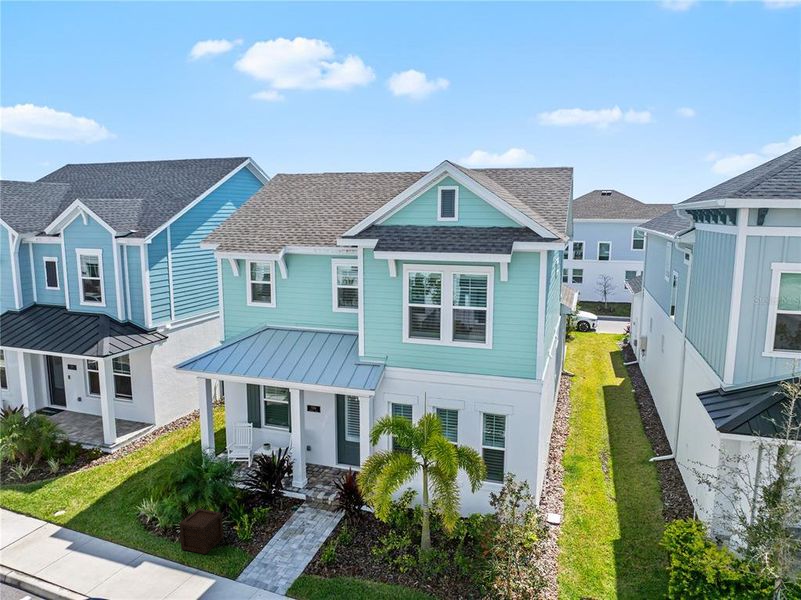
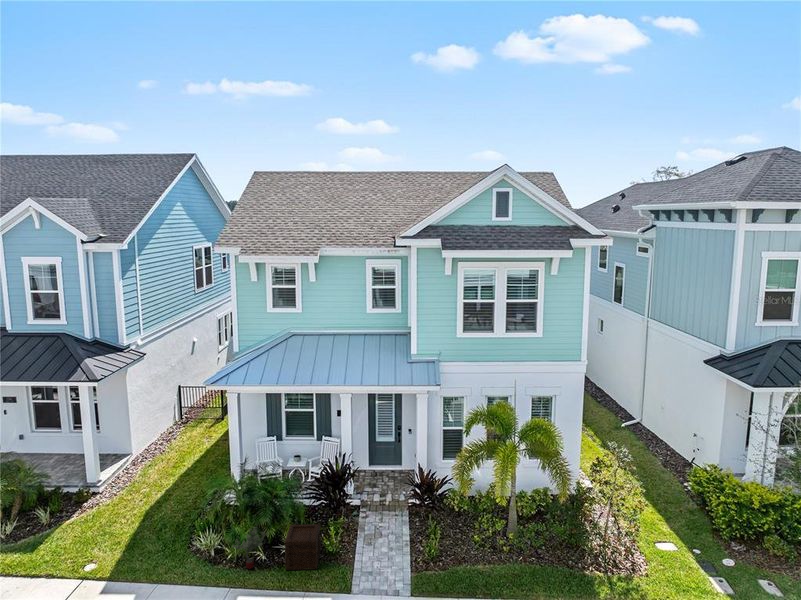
potted tree: none [144,504,171,542] -> present [233,527,265,569]

